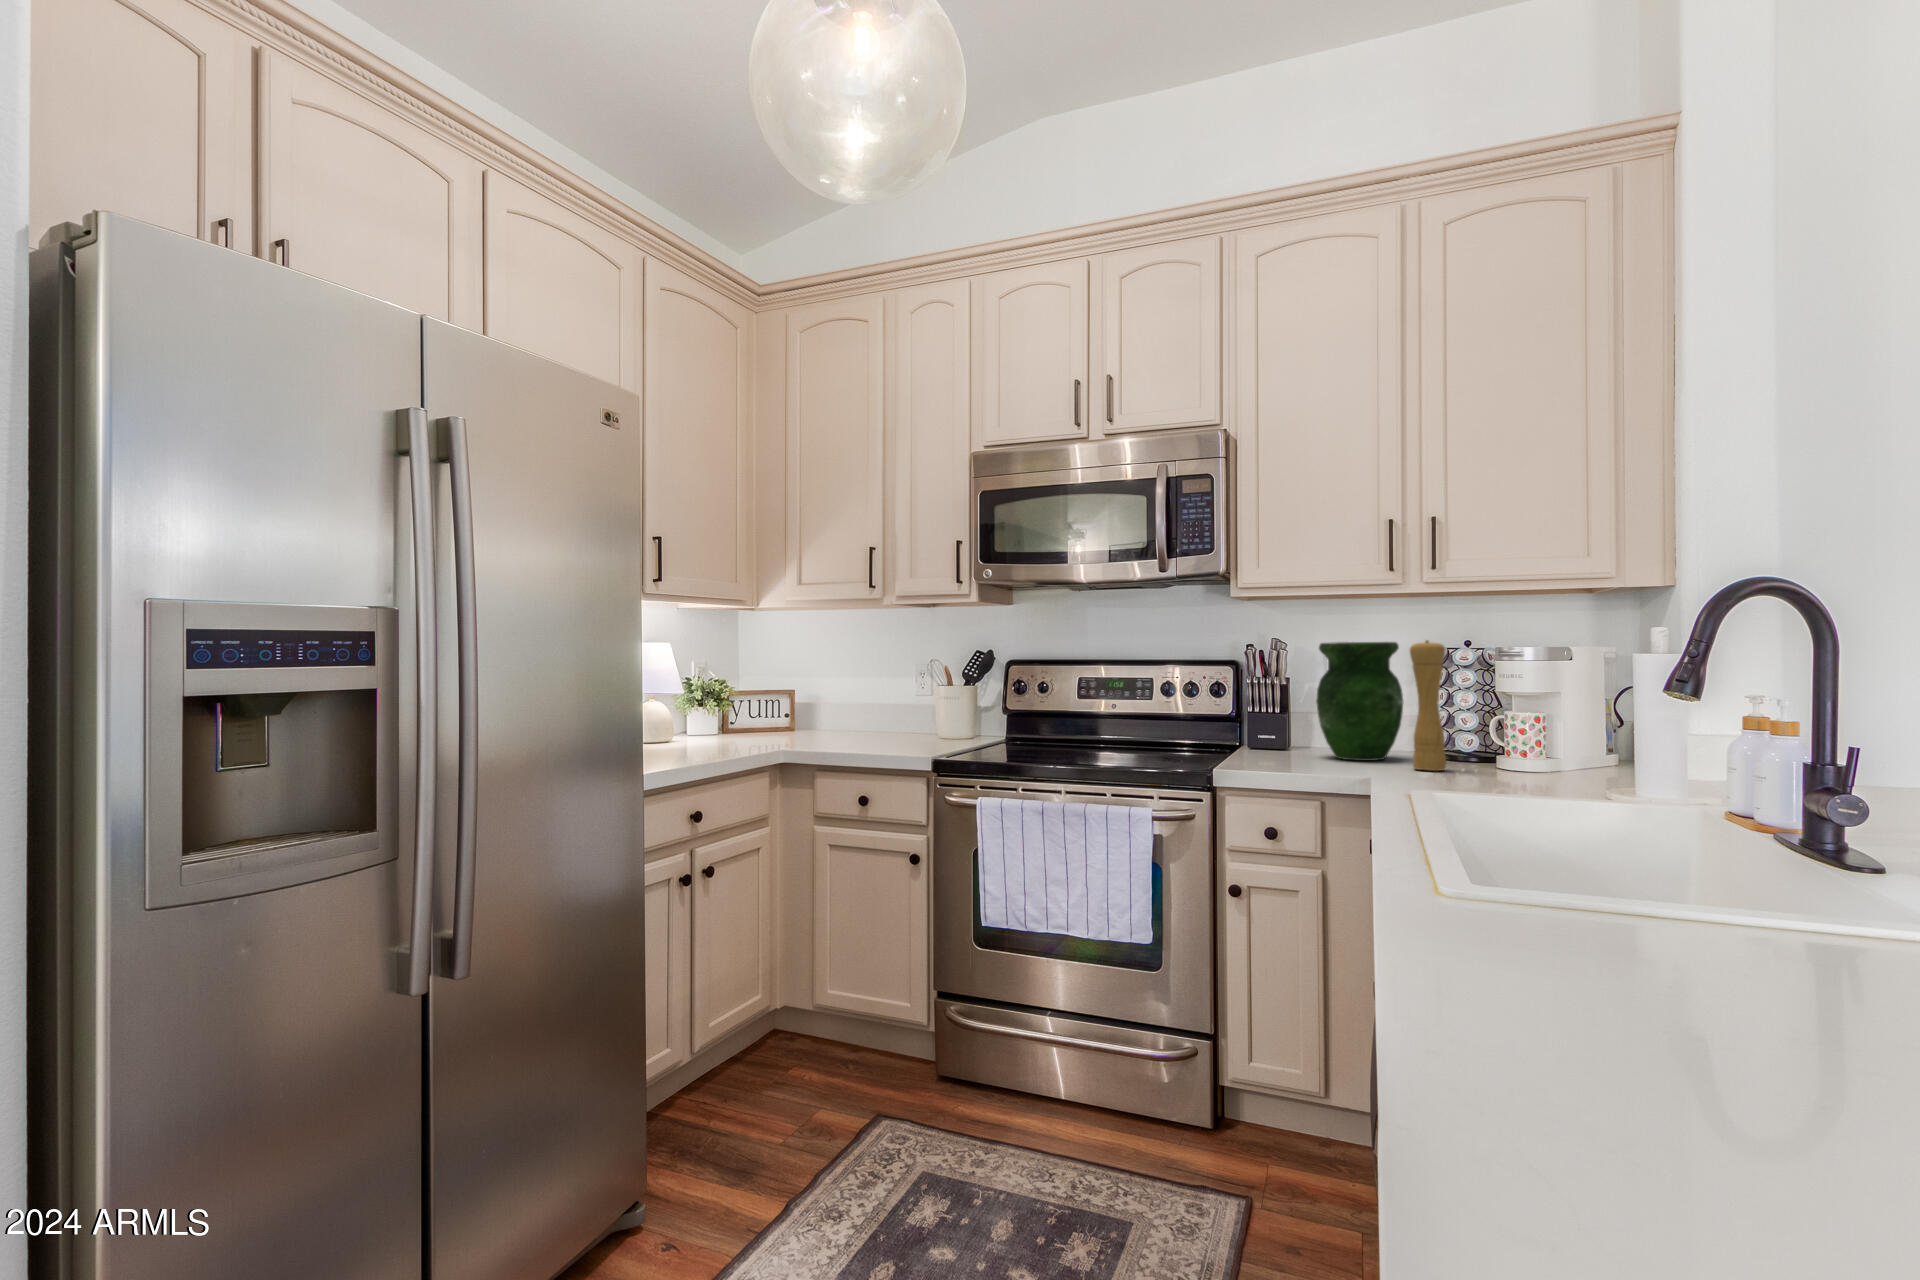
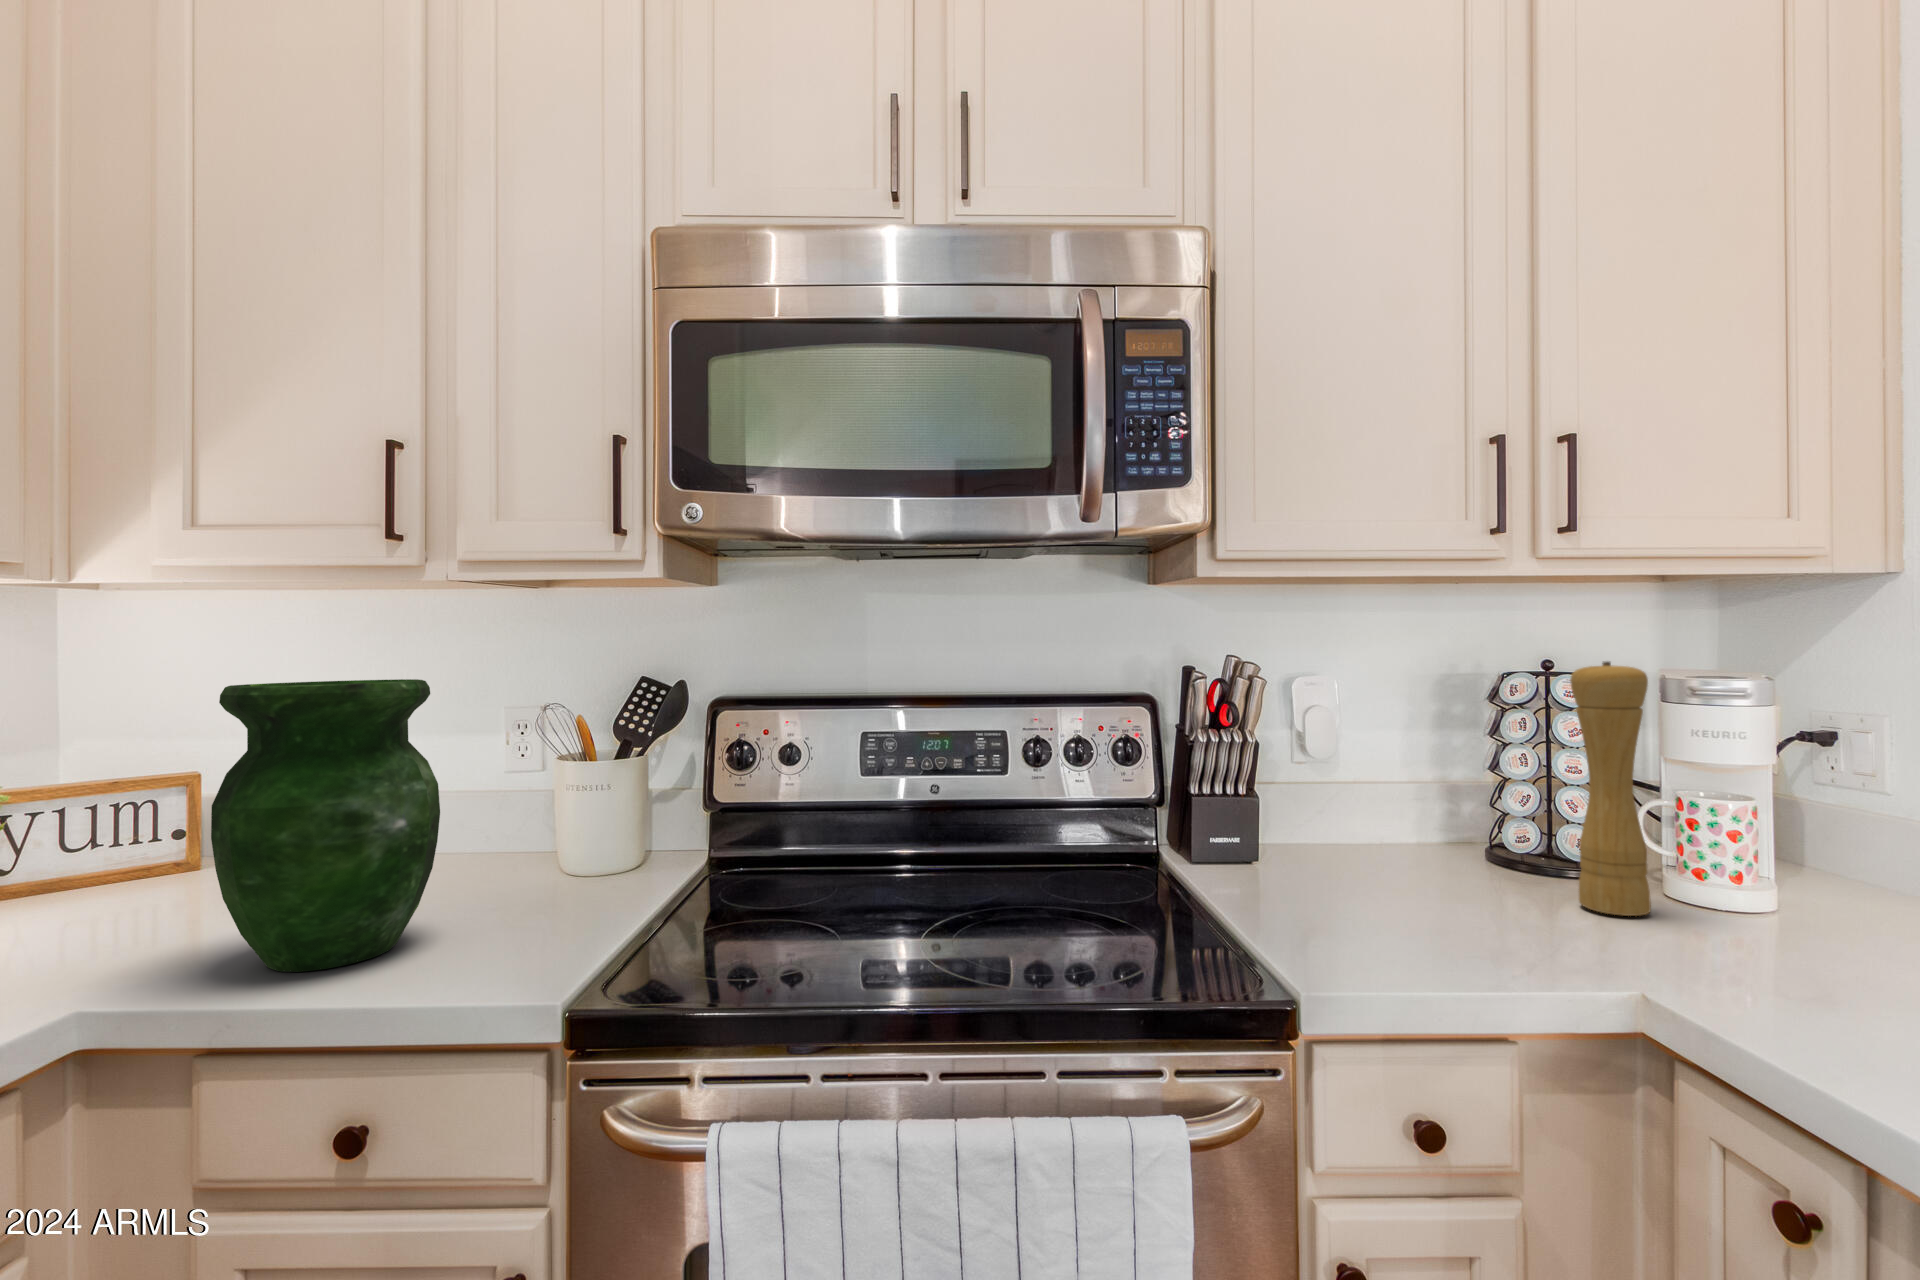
vase: present [1316,642,1403,761] -> present [211,679,440,972]

